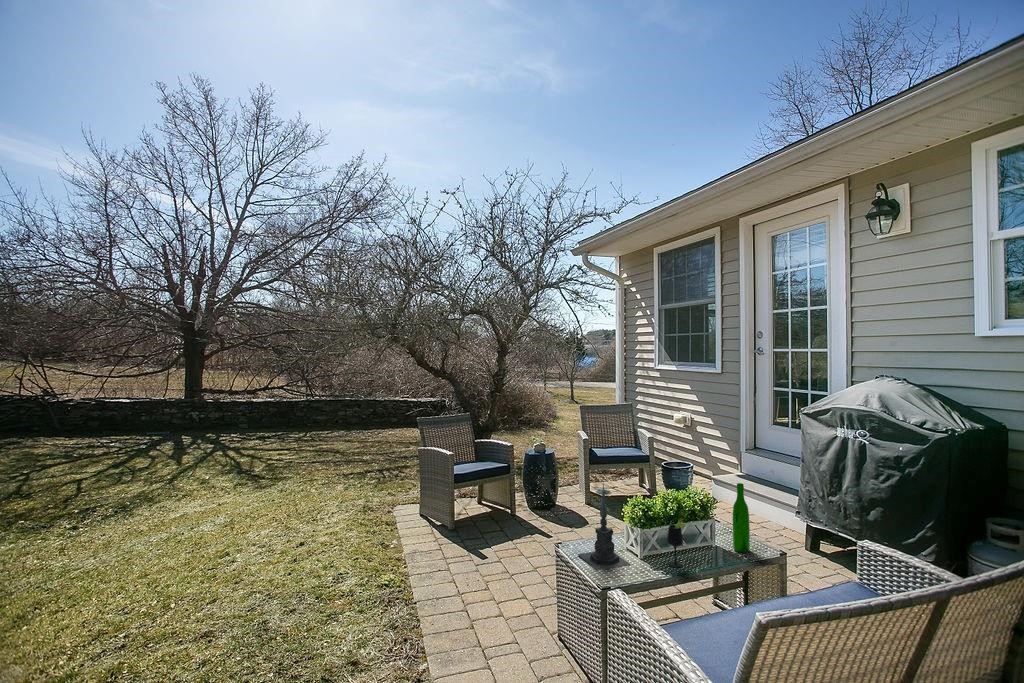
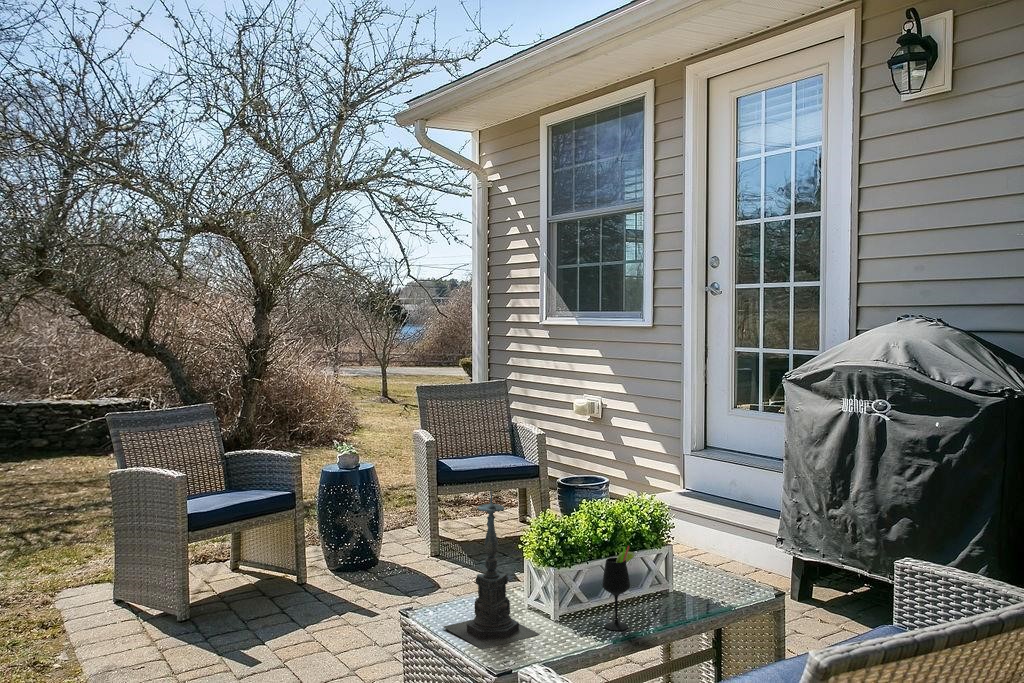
wine bottle: present [733,483,750,553] -> none [703,482,730,598]

